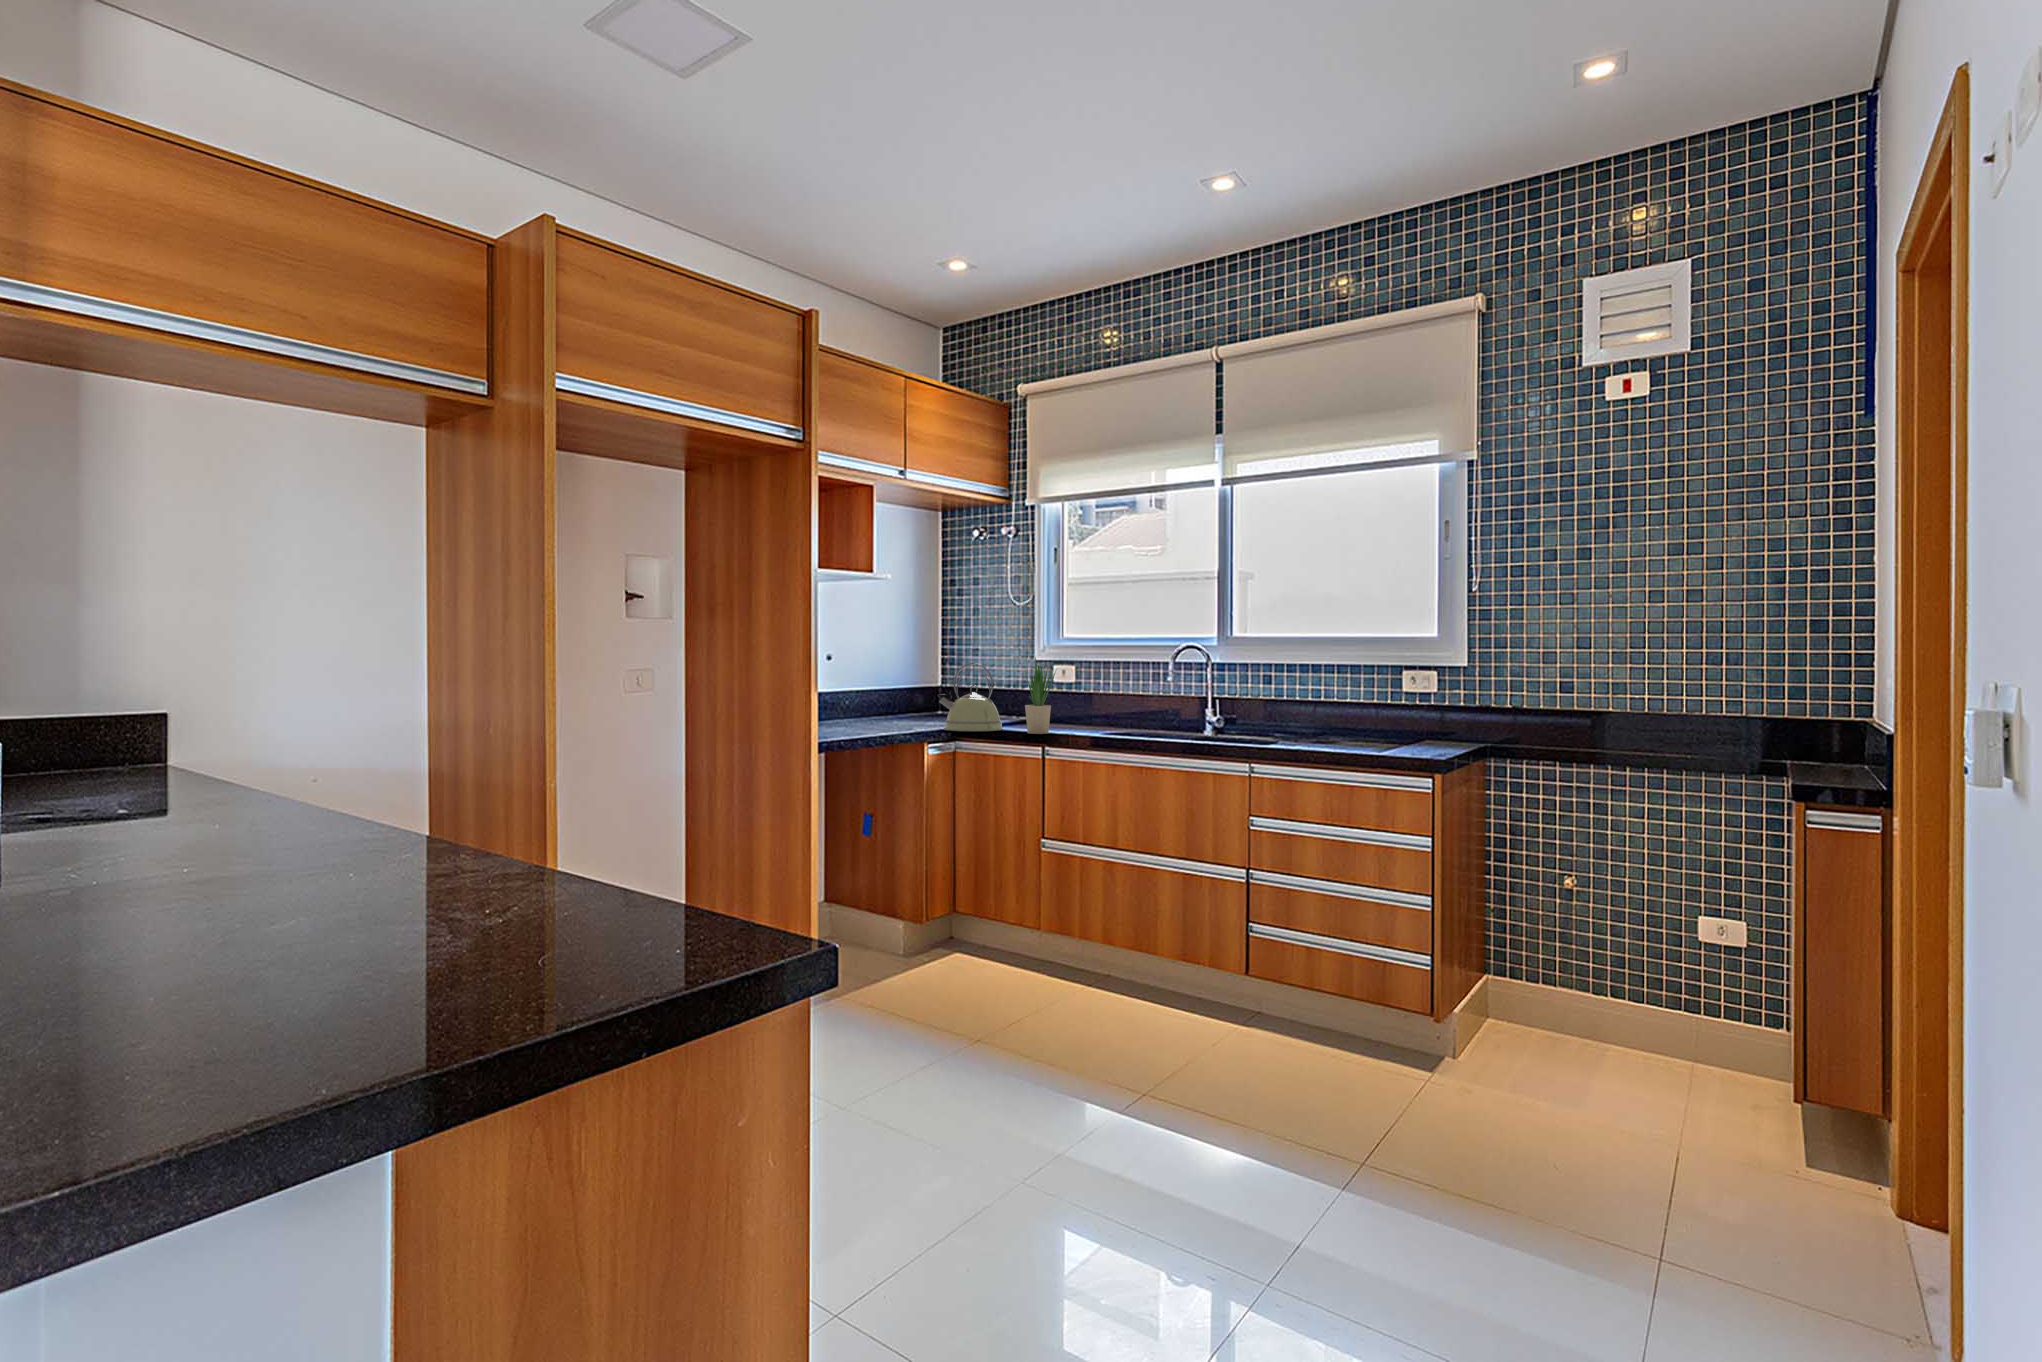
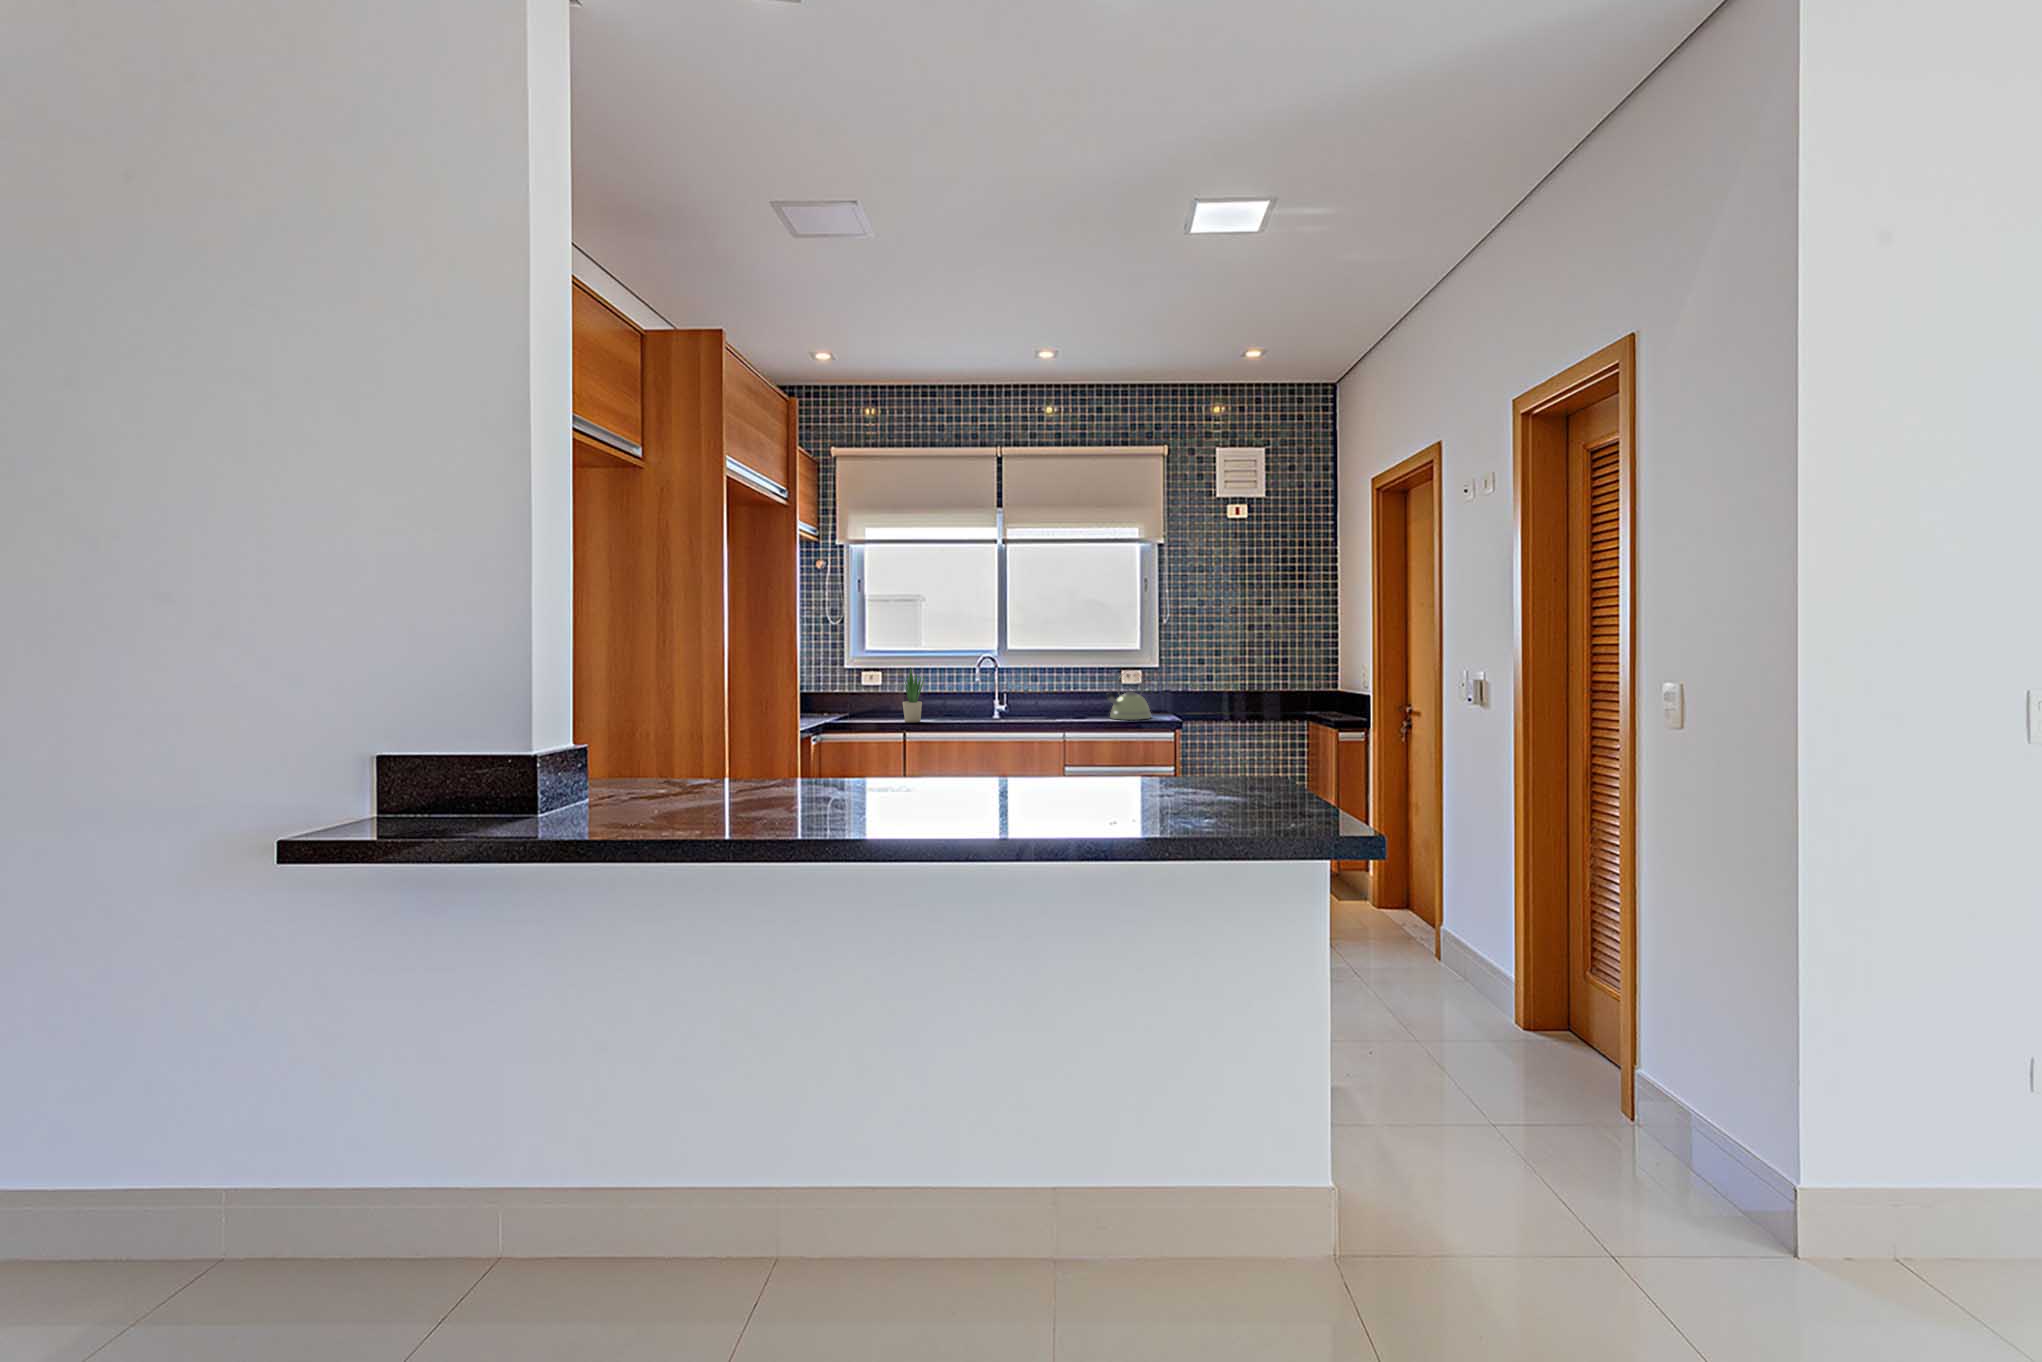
kettle: present [938,663,1003,731] -> present [1107,680,1151,720]

